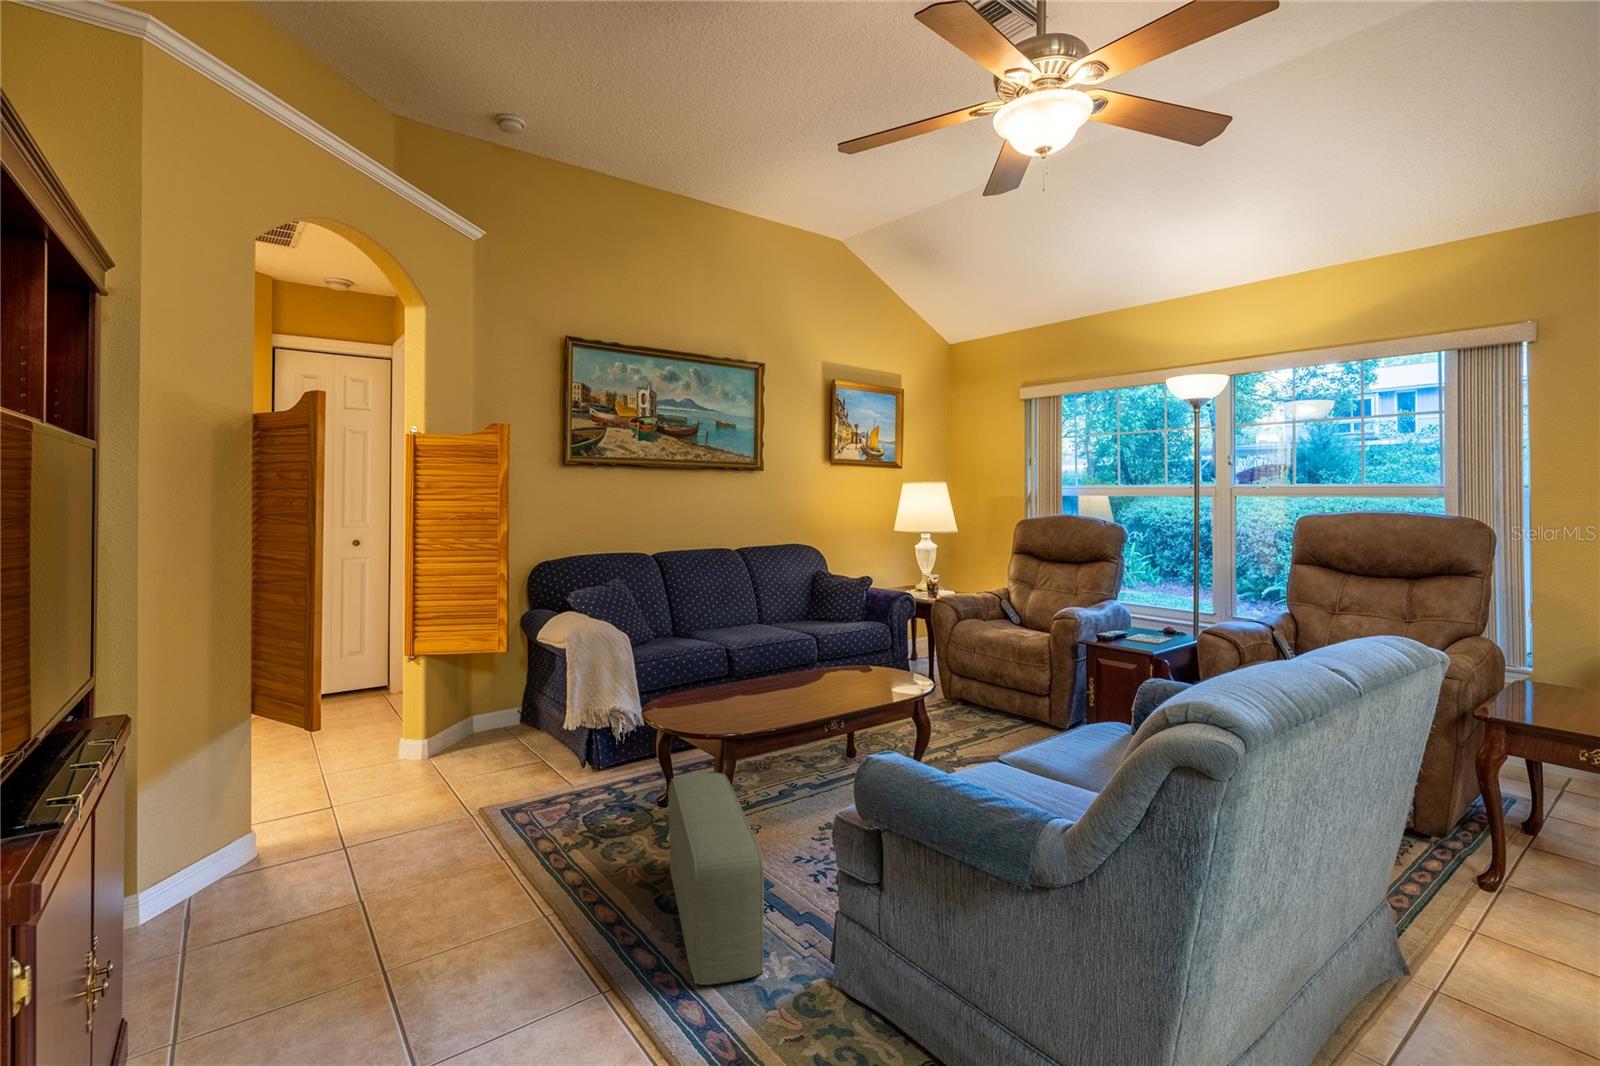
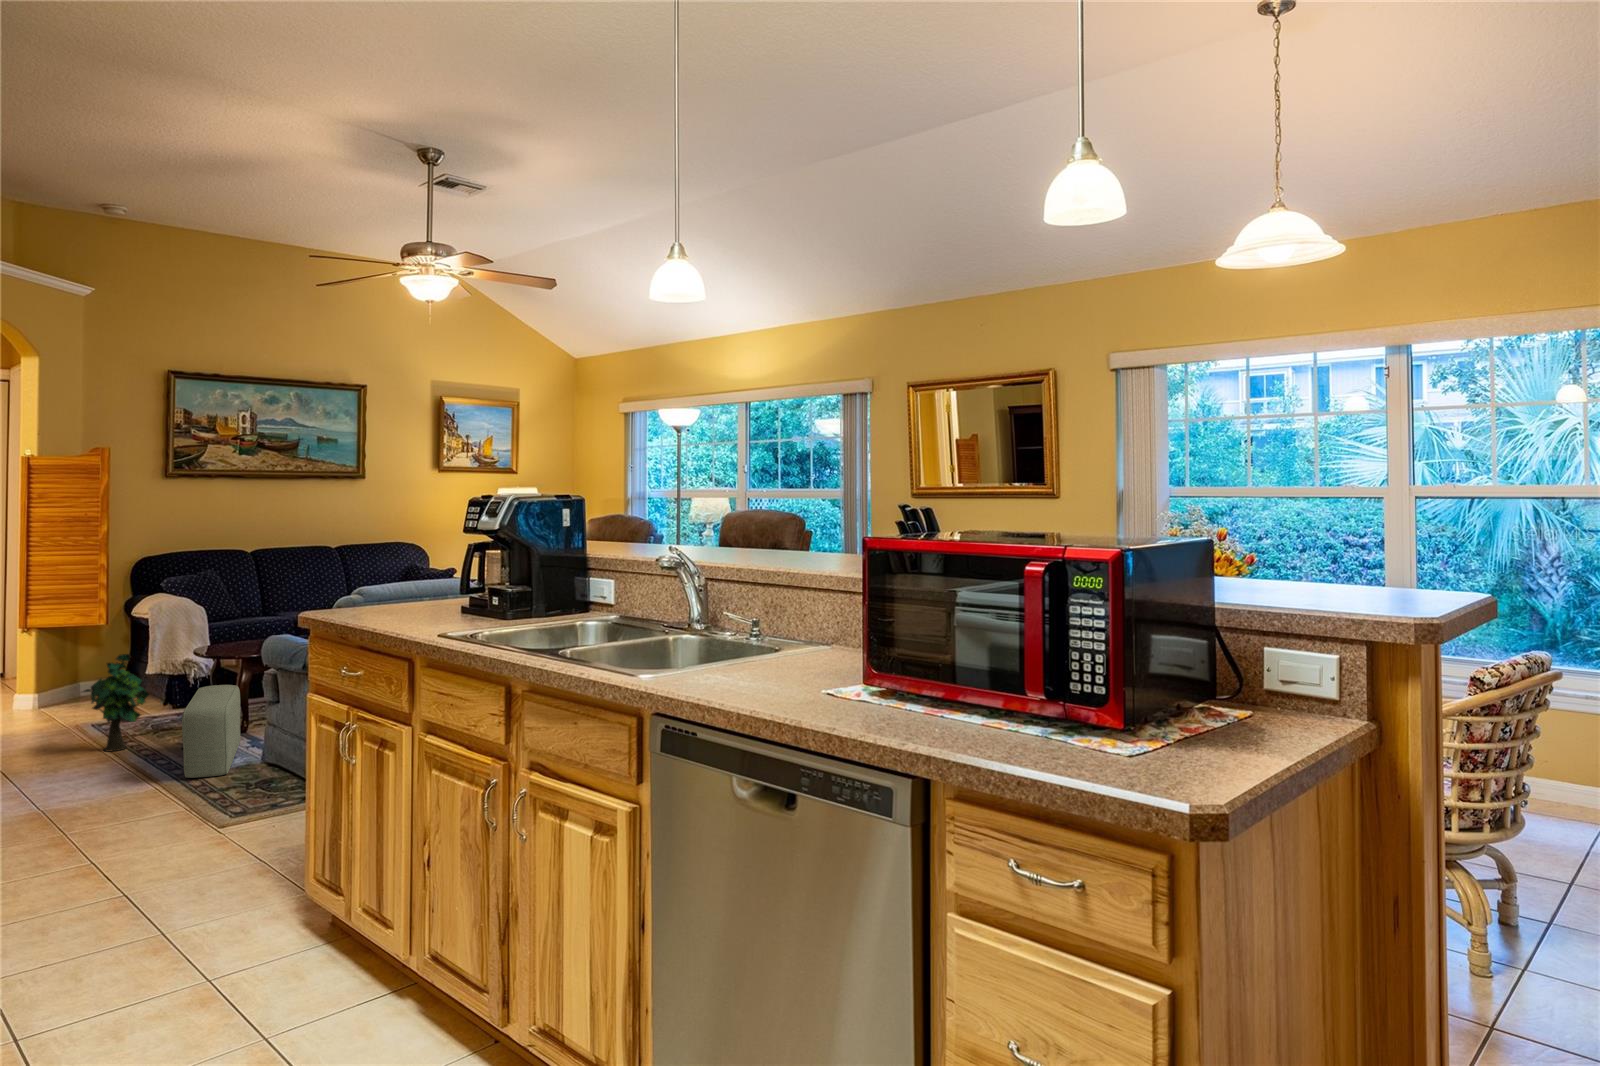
decorative plant: none [497,720,592,875] -> present [84,654,149,751]

